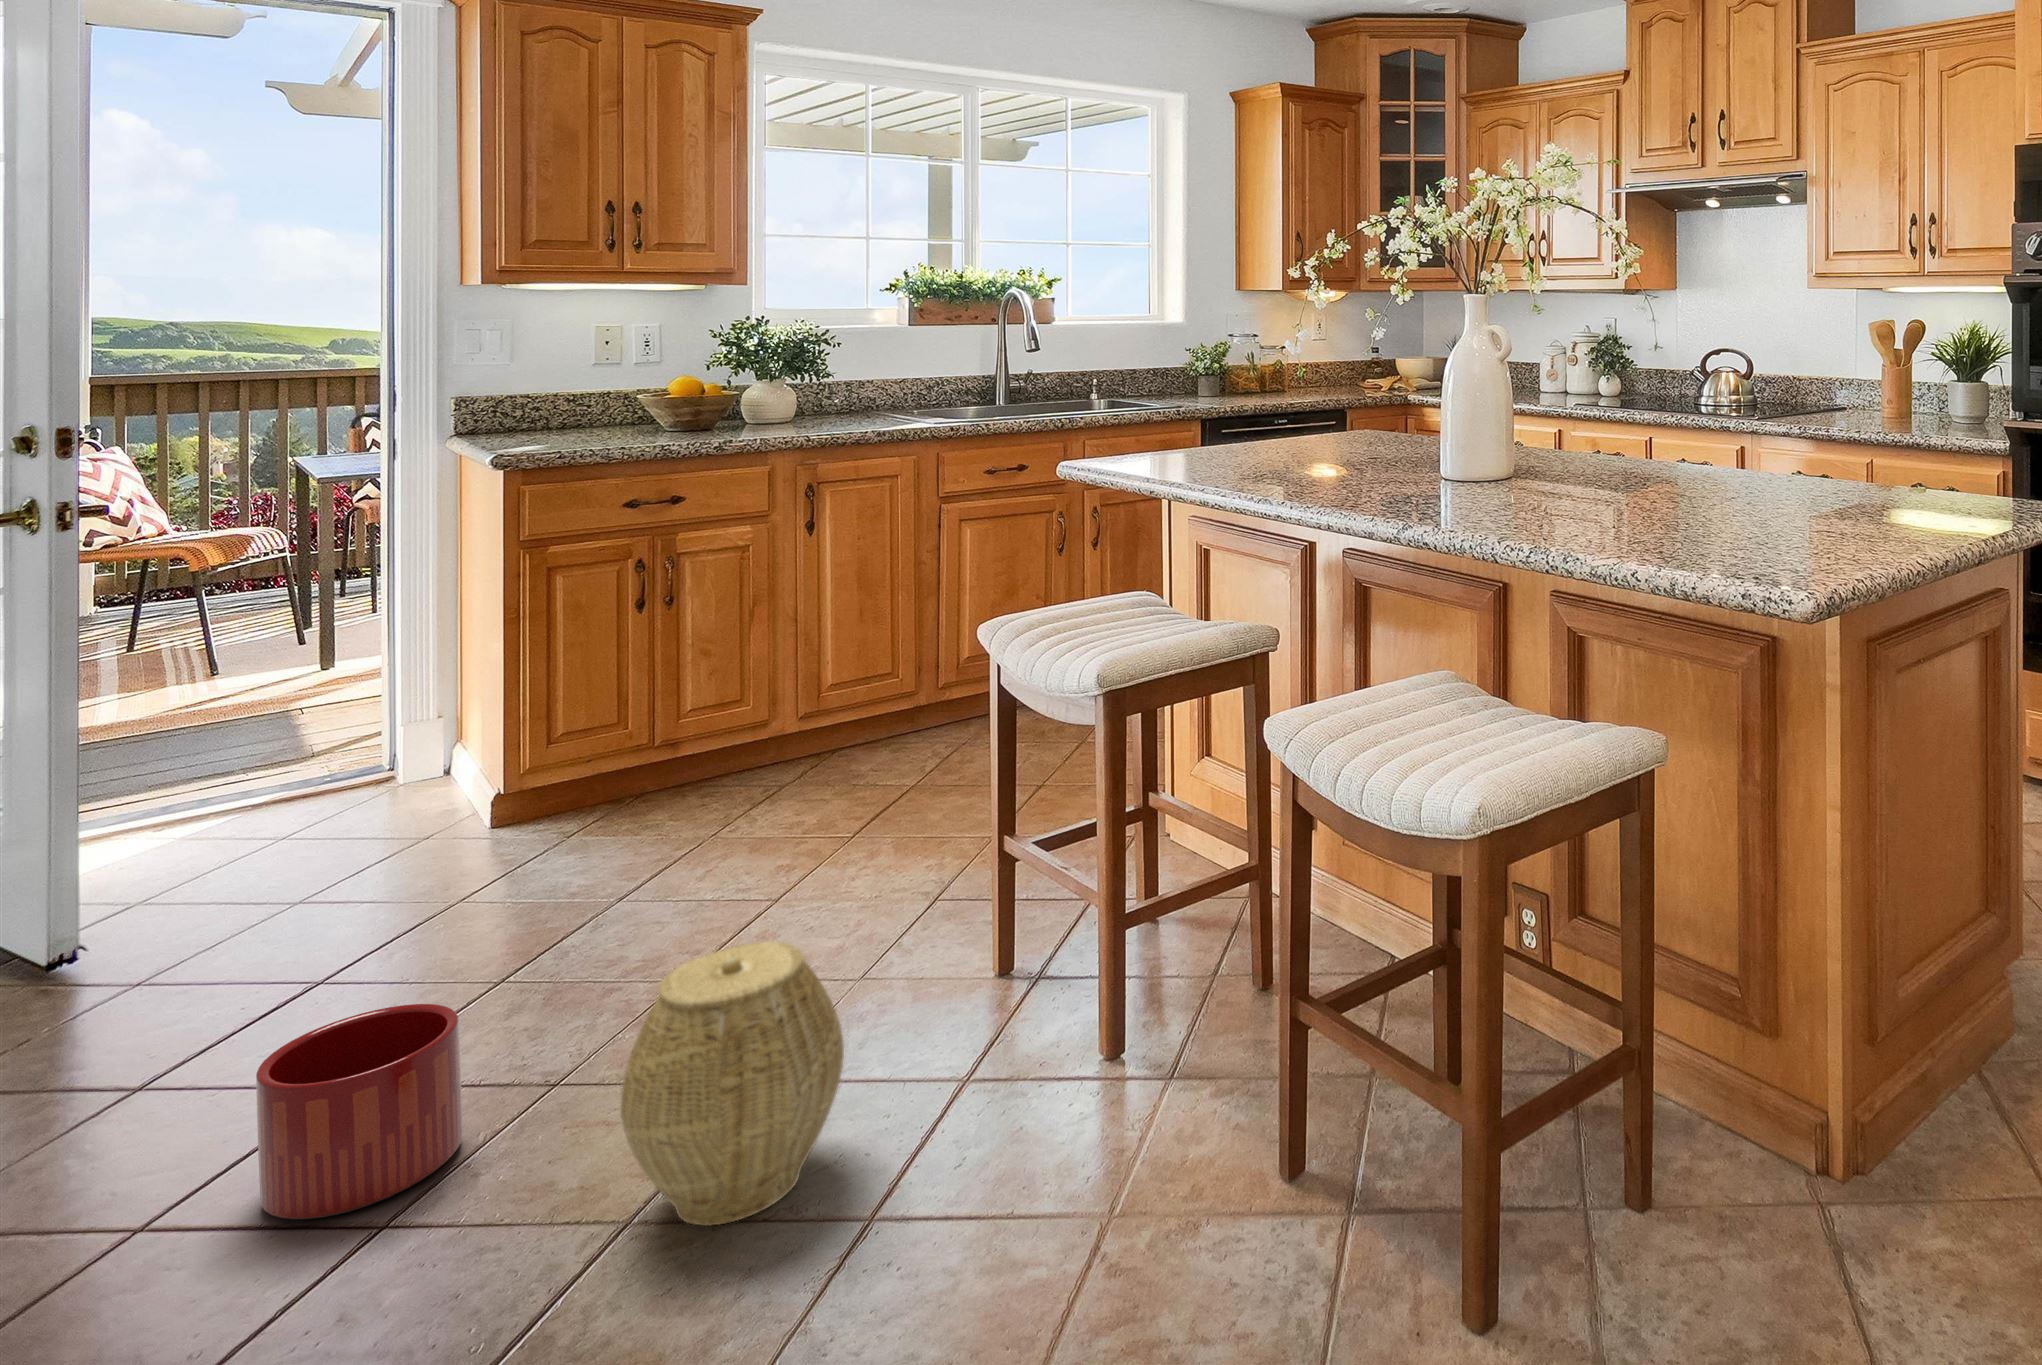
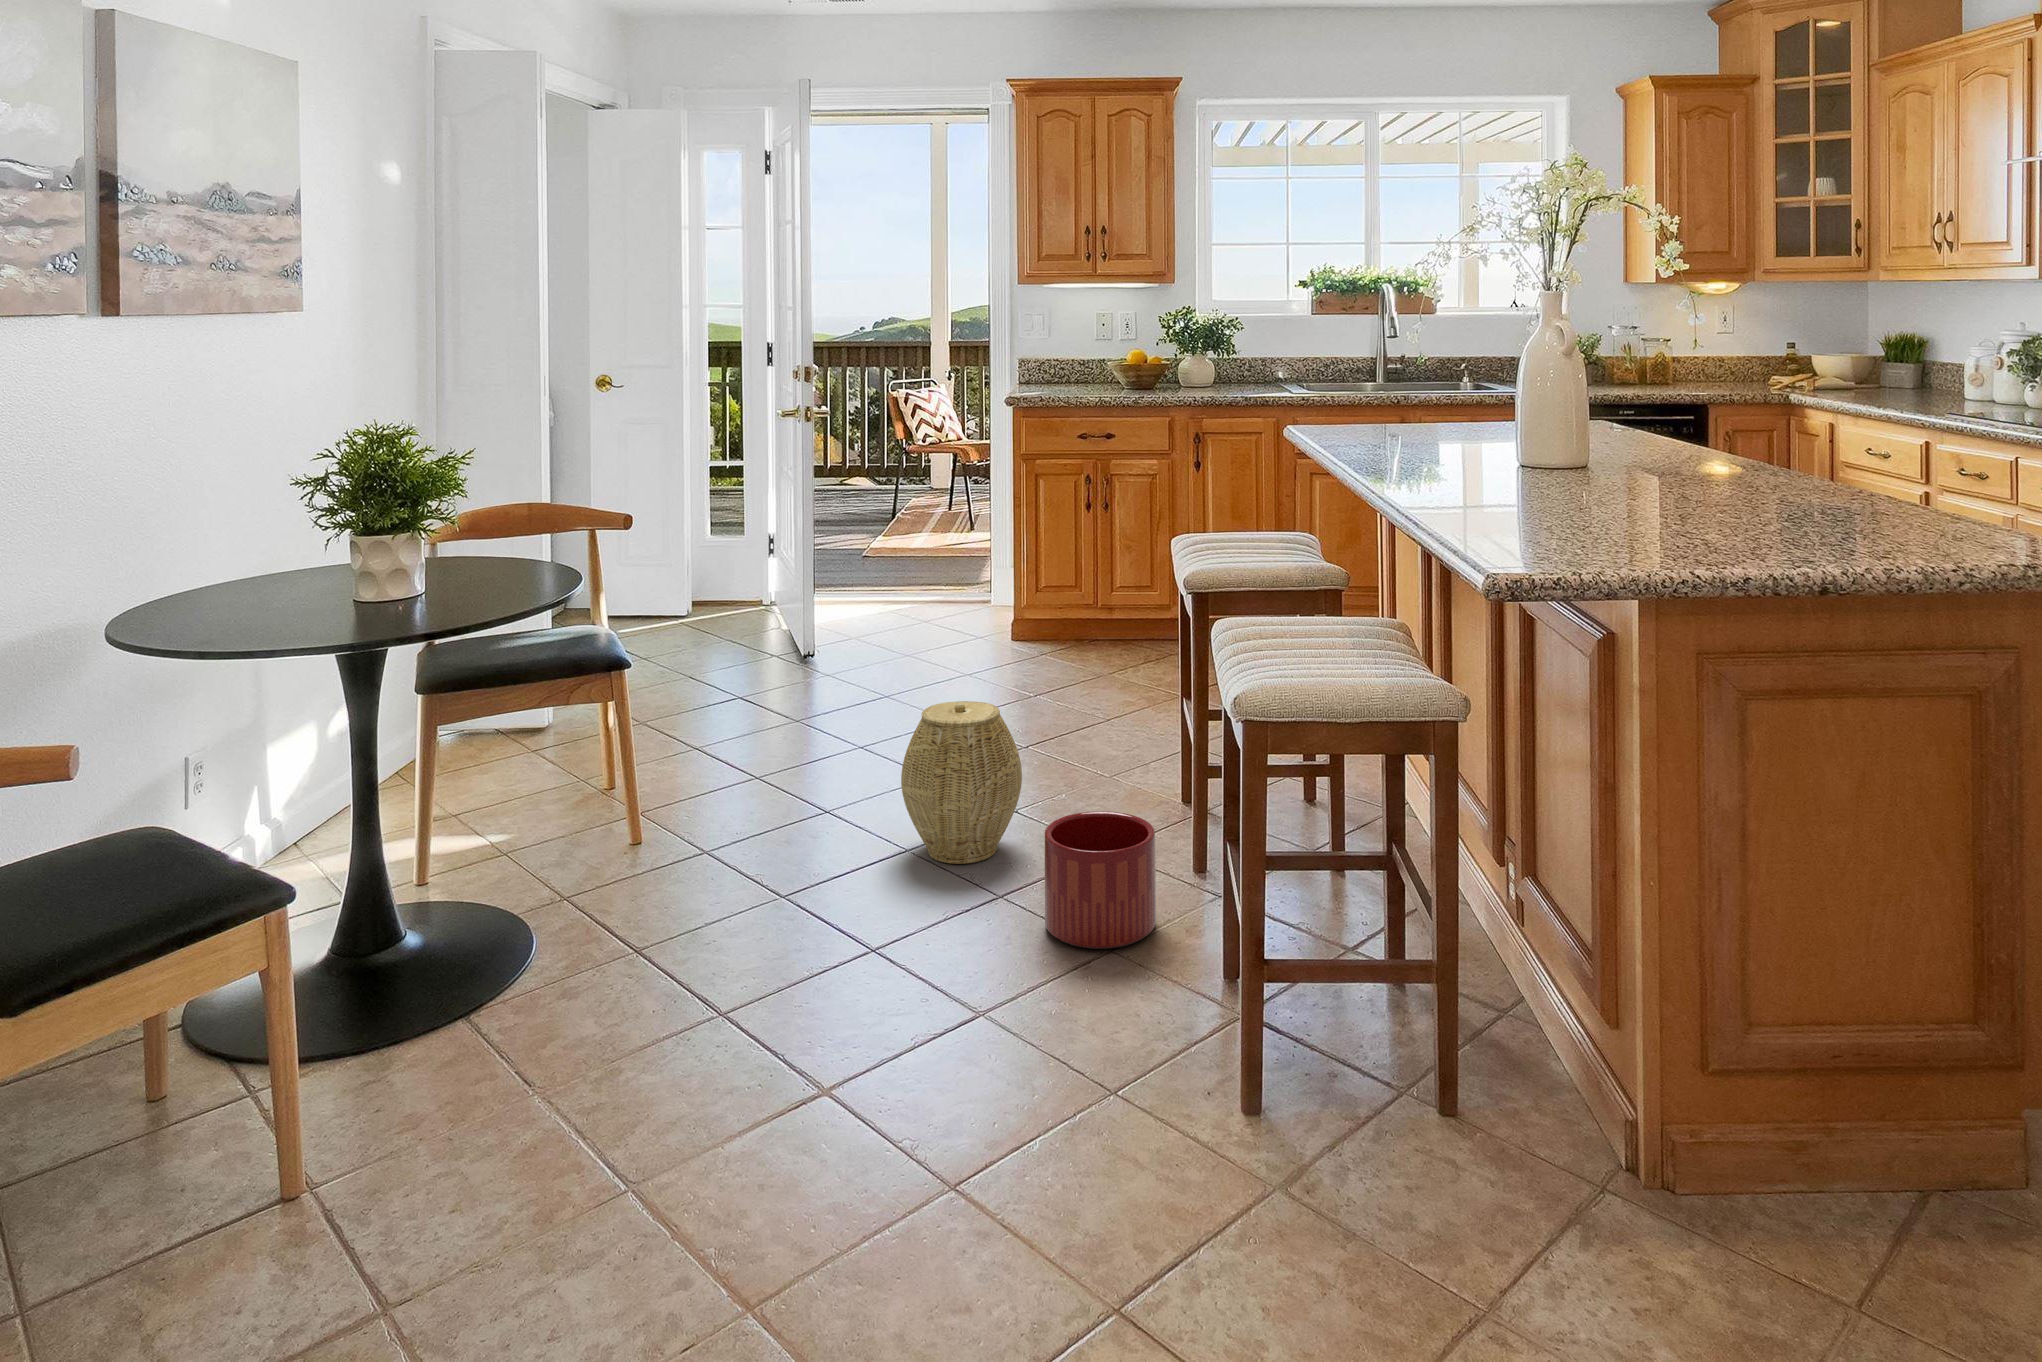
planter: present [256,1004,463,1219] -> present [1045,811,1156,949]

